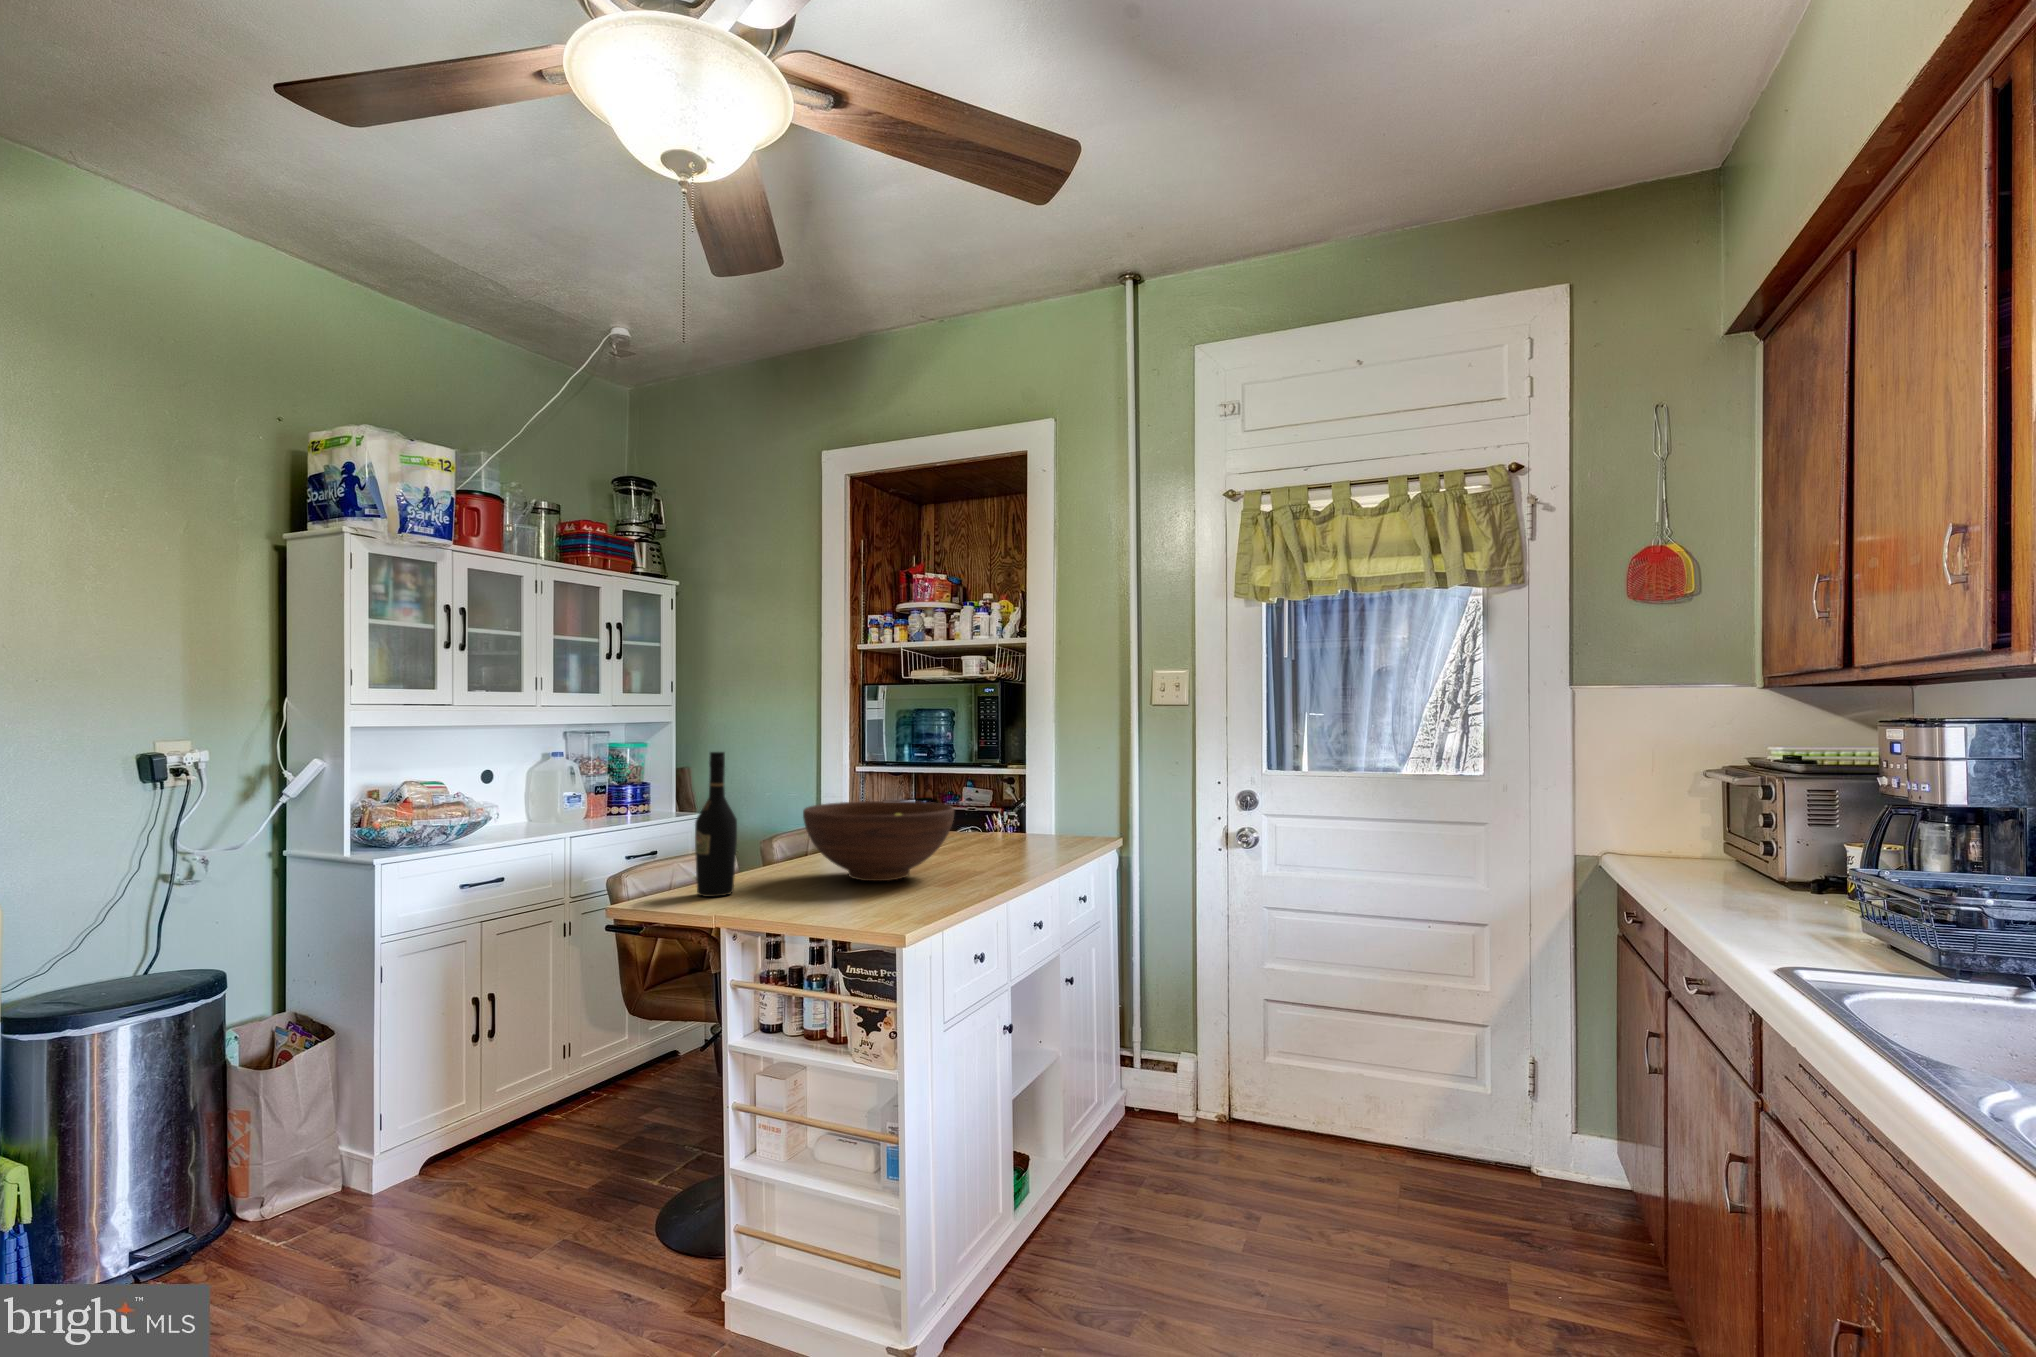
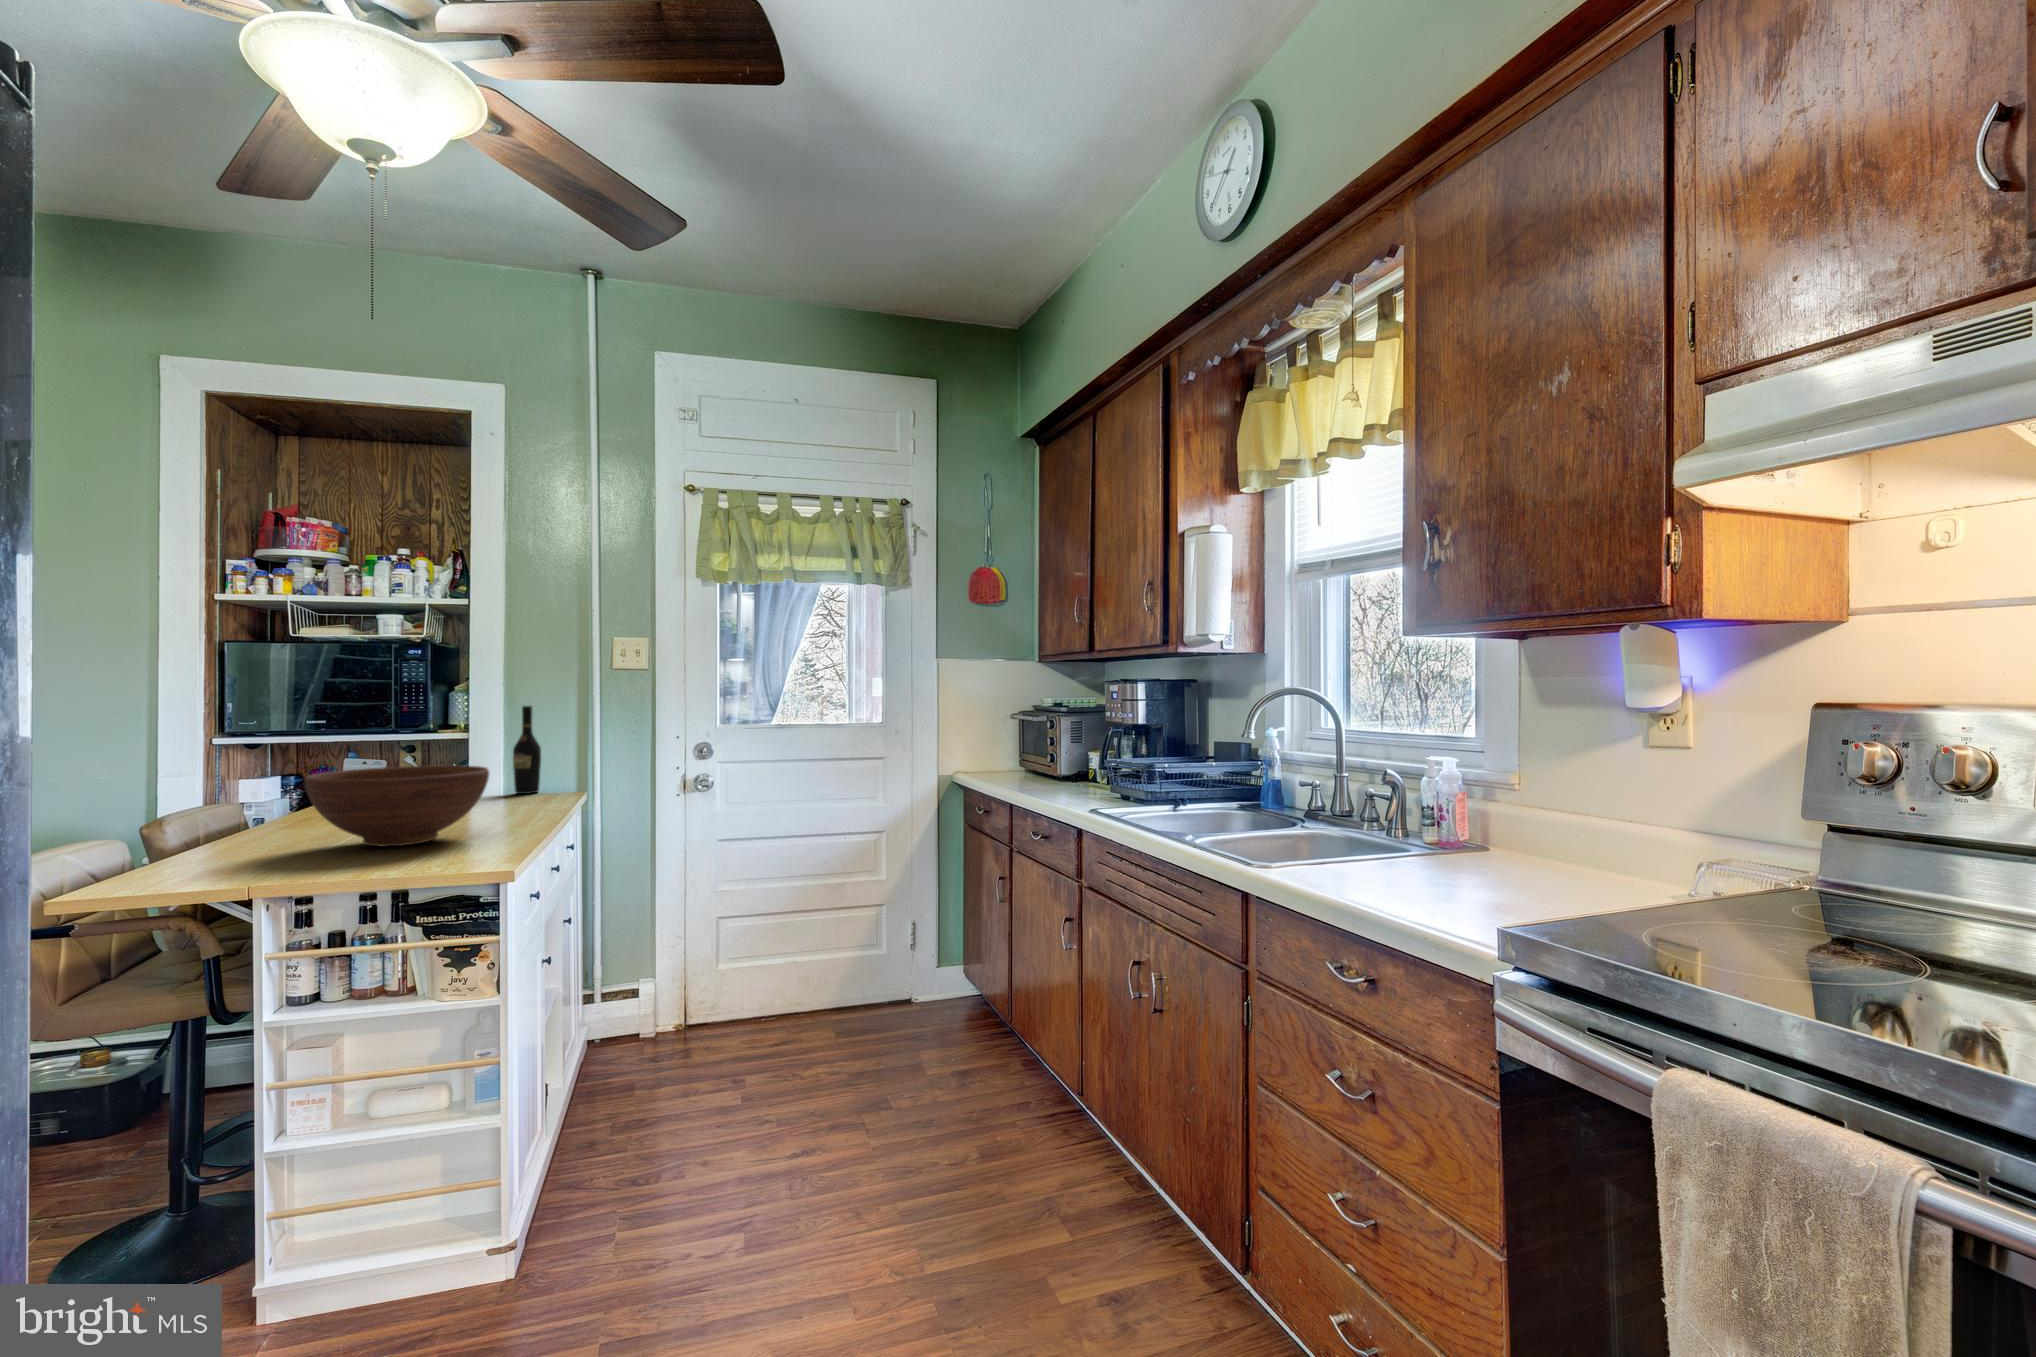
wine bottle: present [695,752,737,897] -> present [513,706,541,794]

